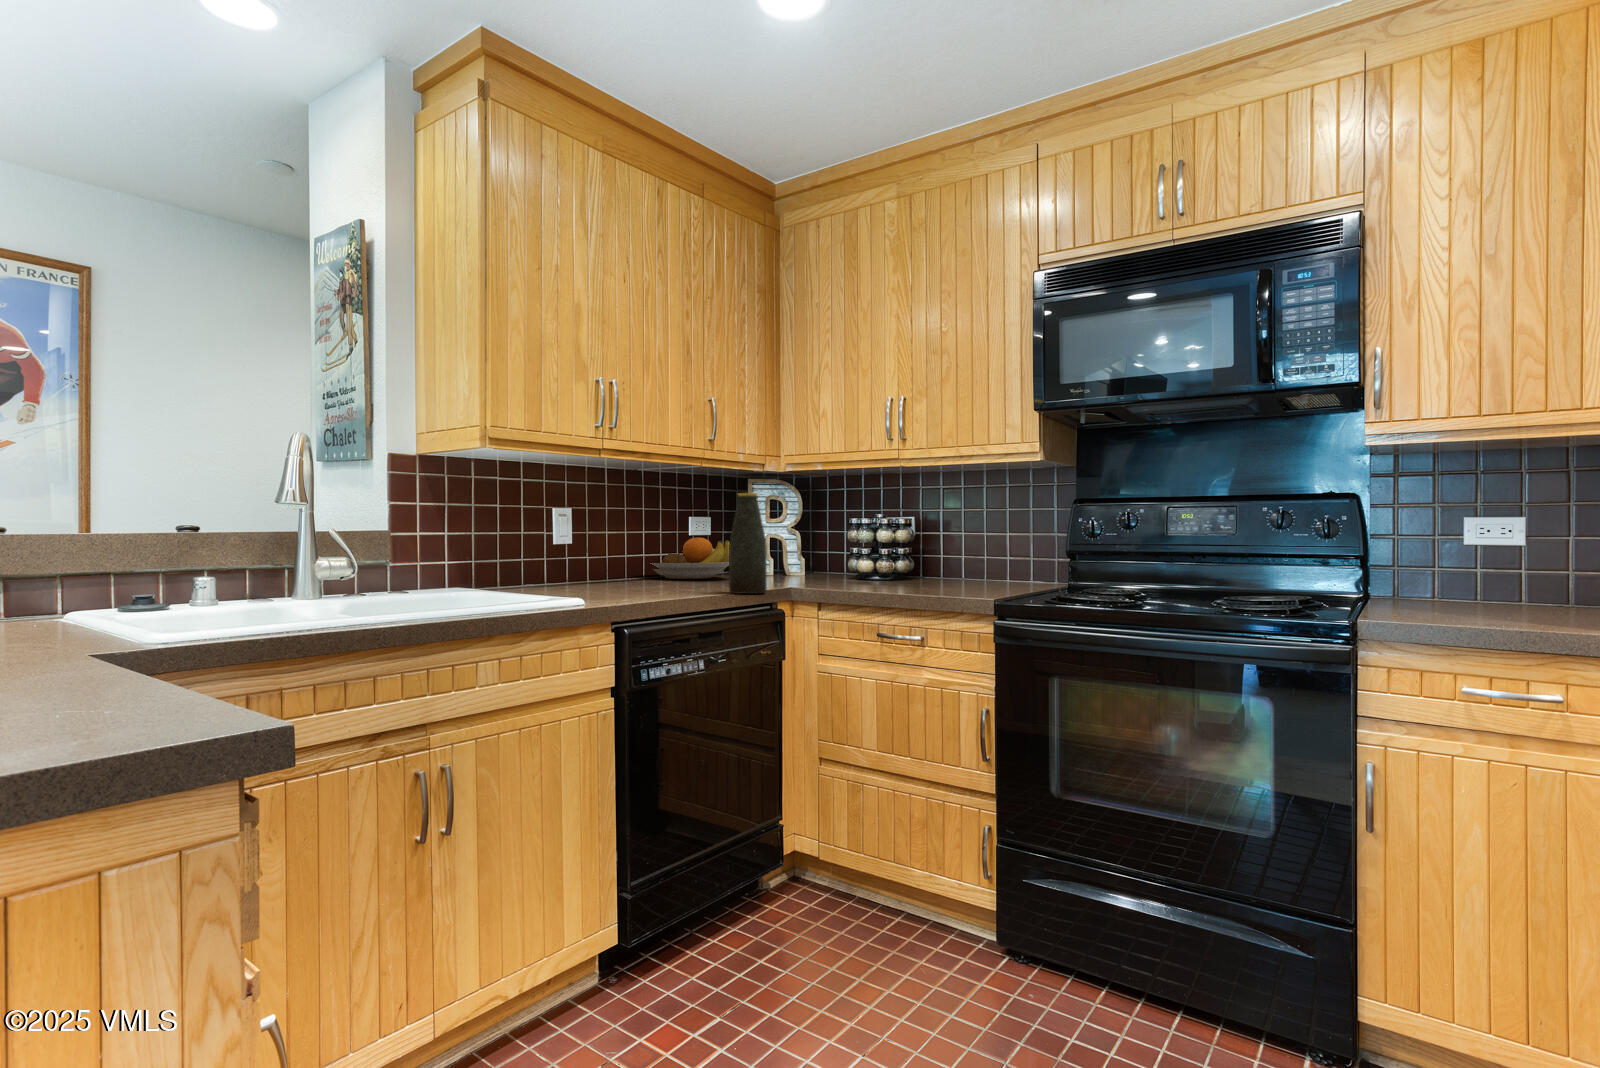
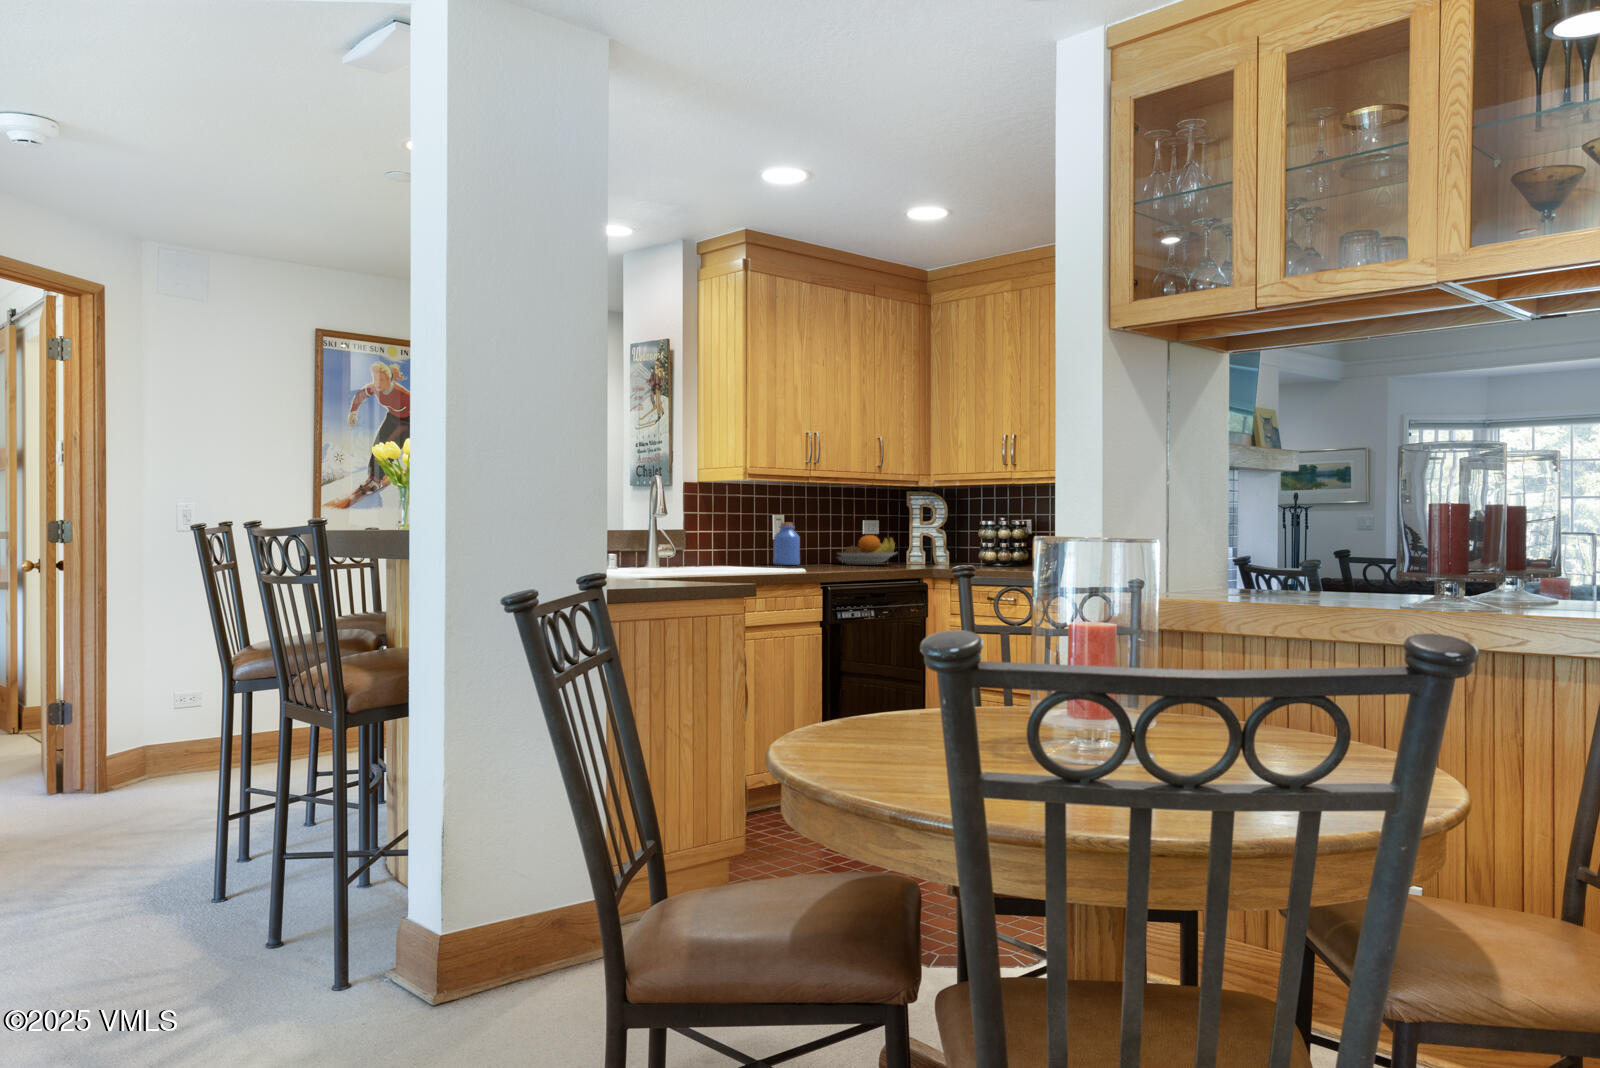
bottle: present [729,493,767,594] -> none [891,505,916,571]
jar: none [554,520,594,584] -> present [774,522,800,565]

